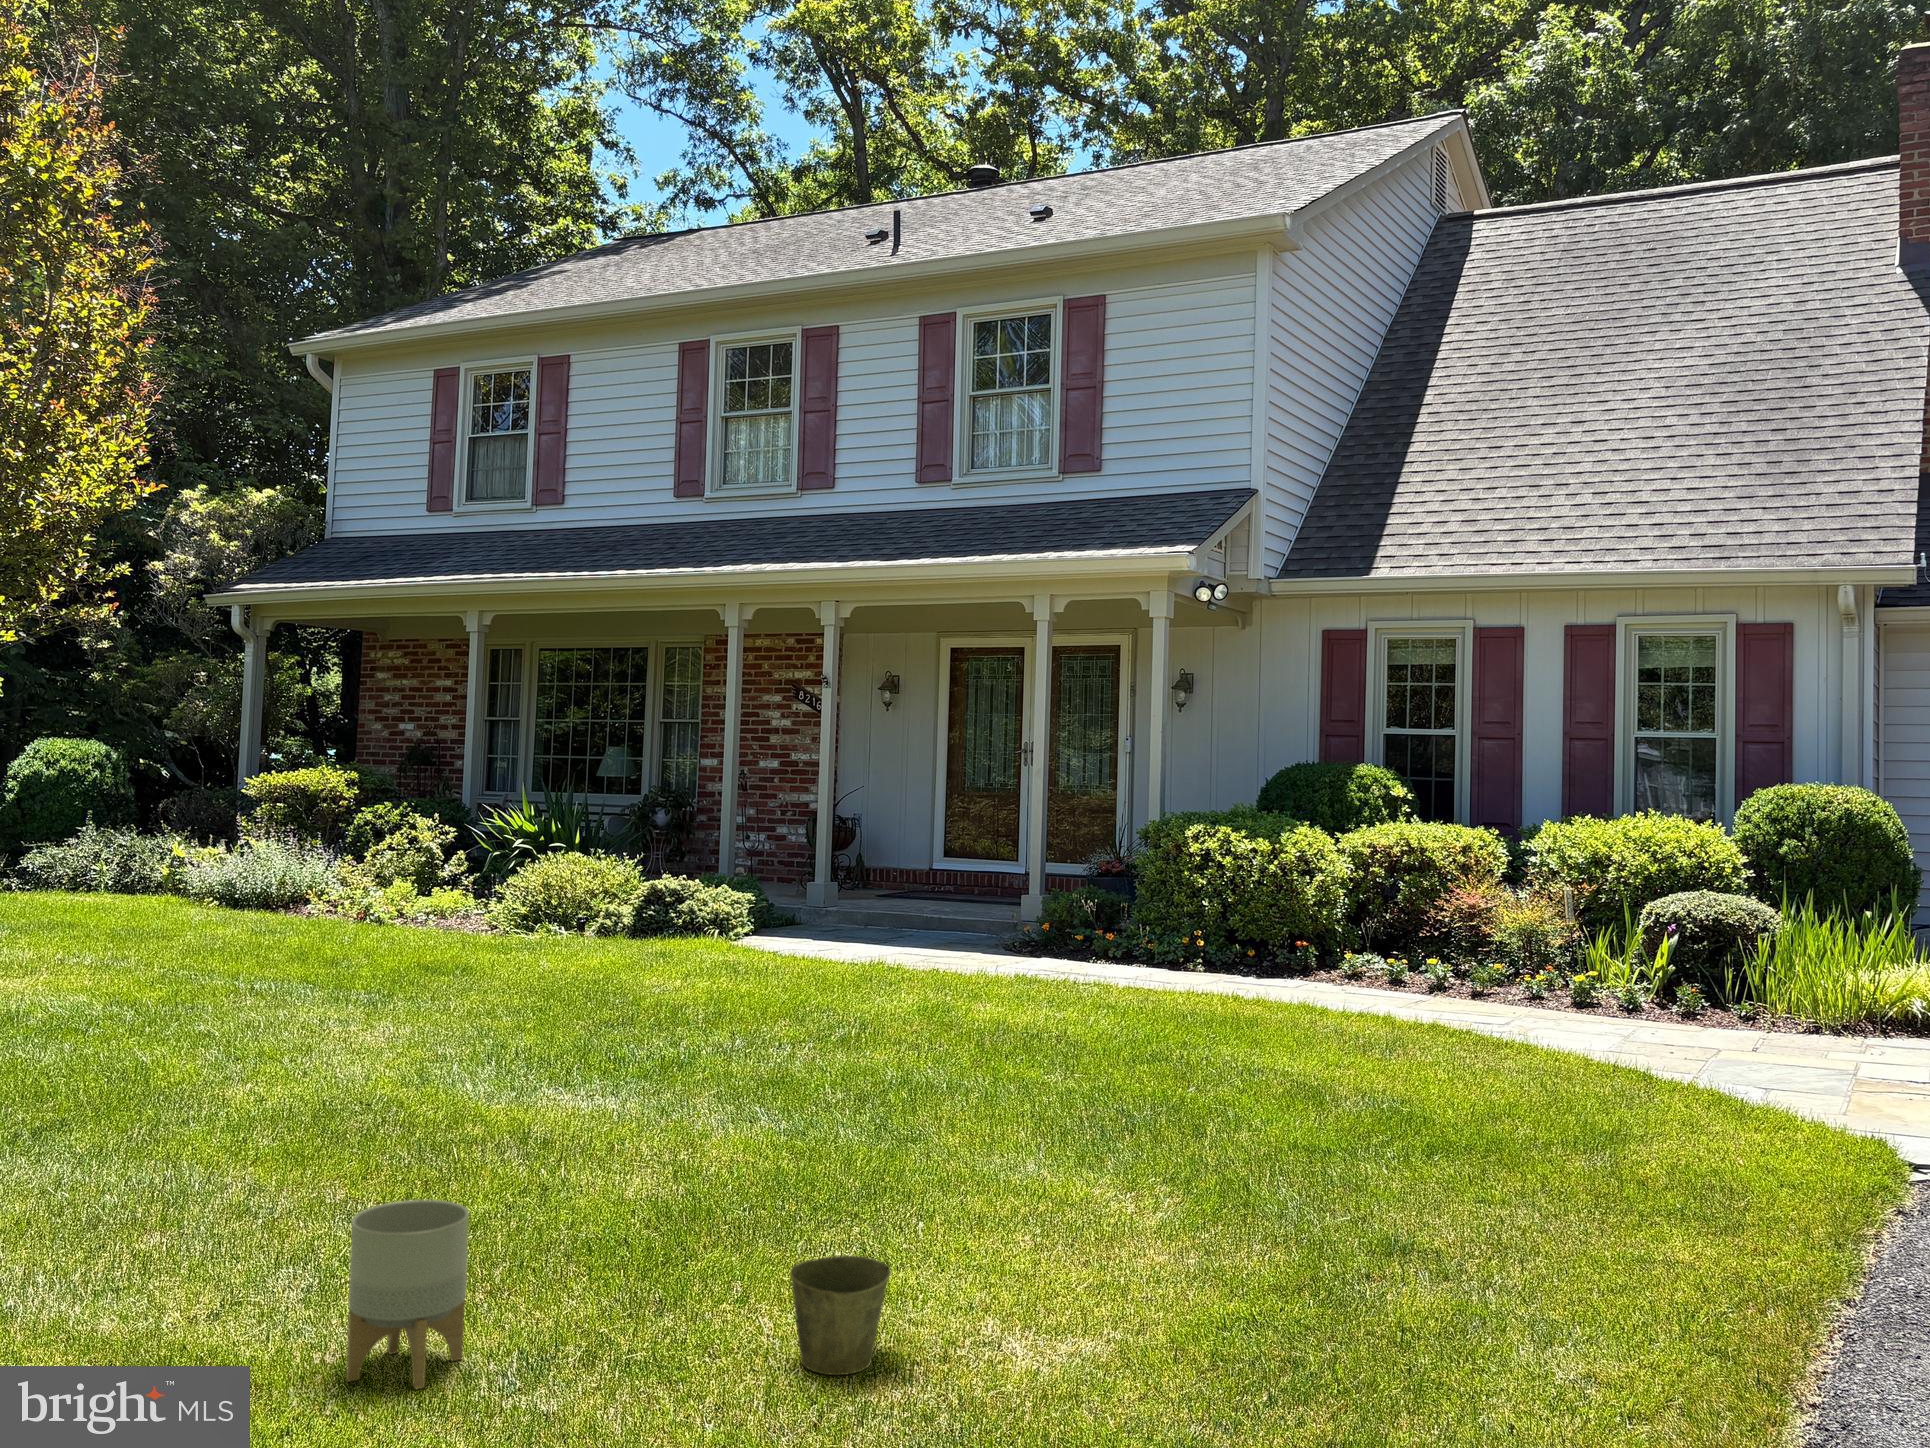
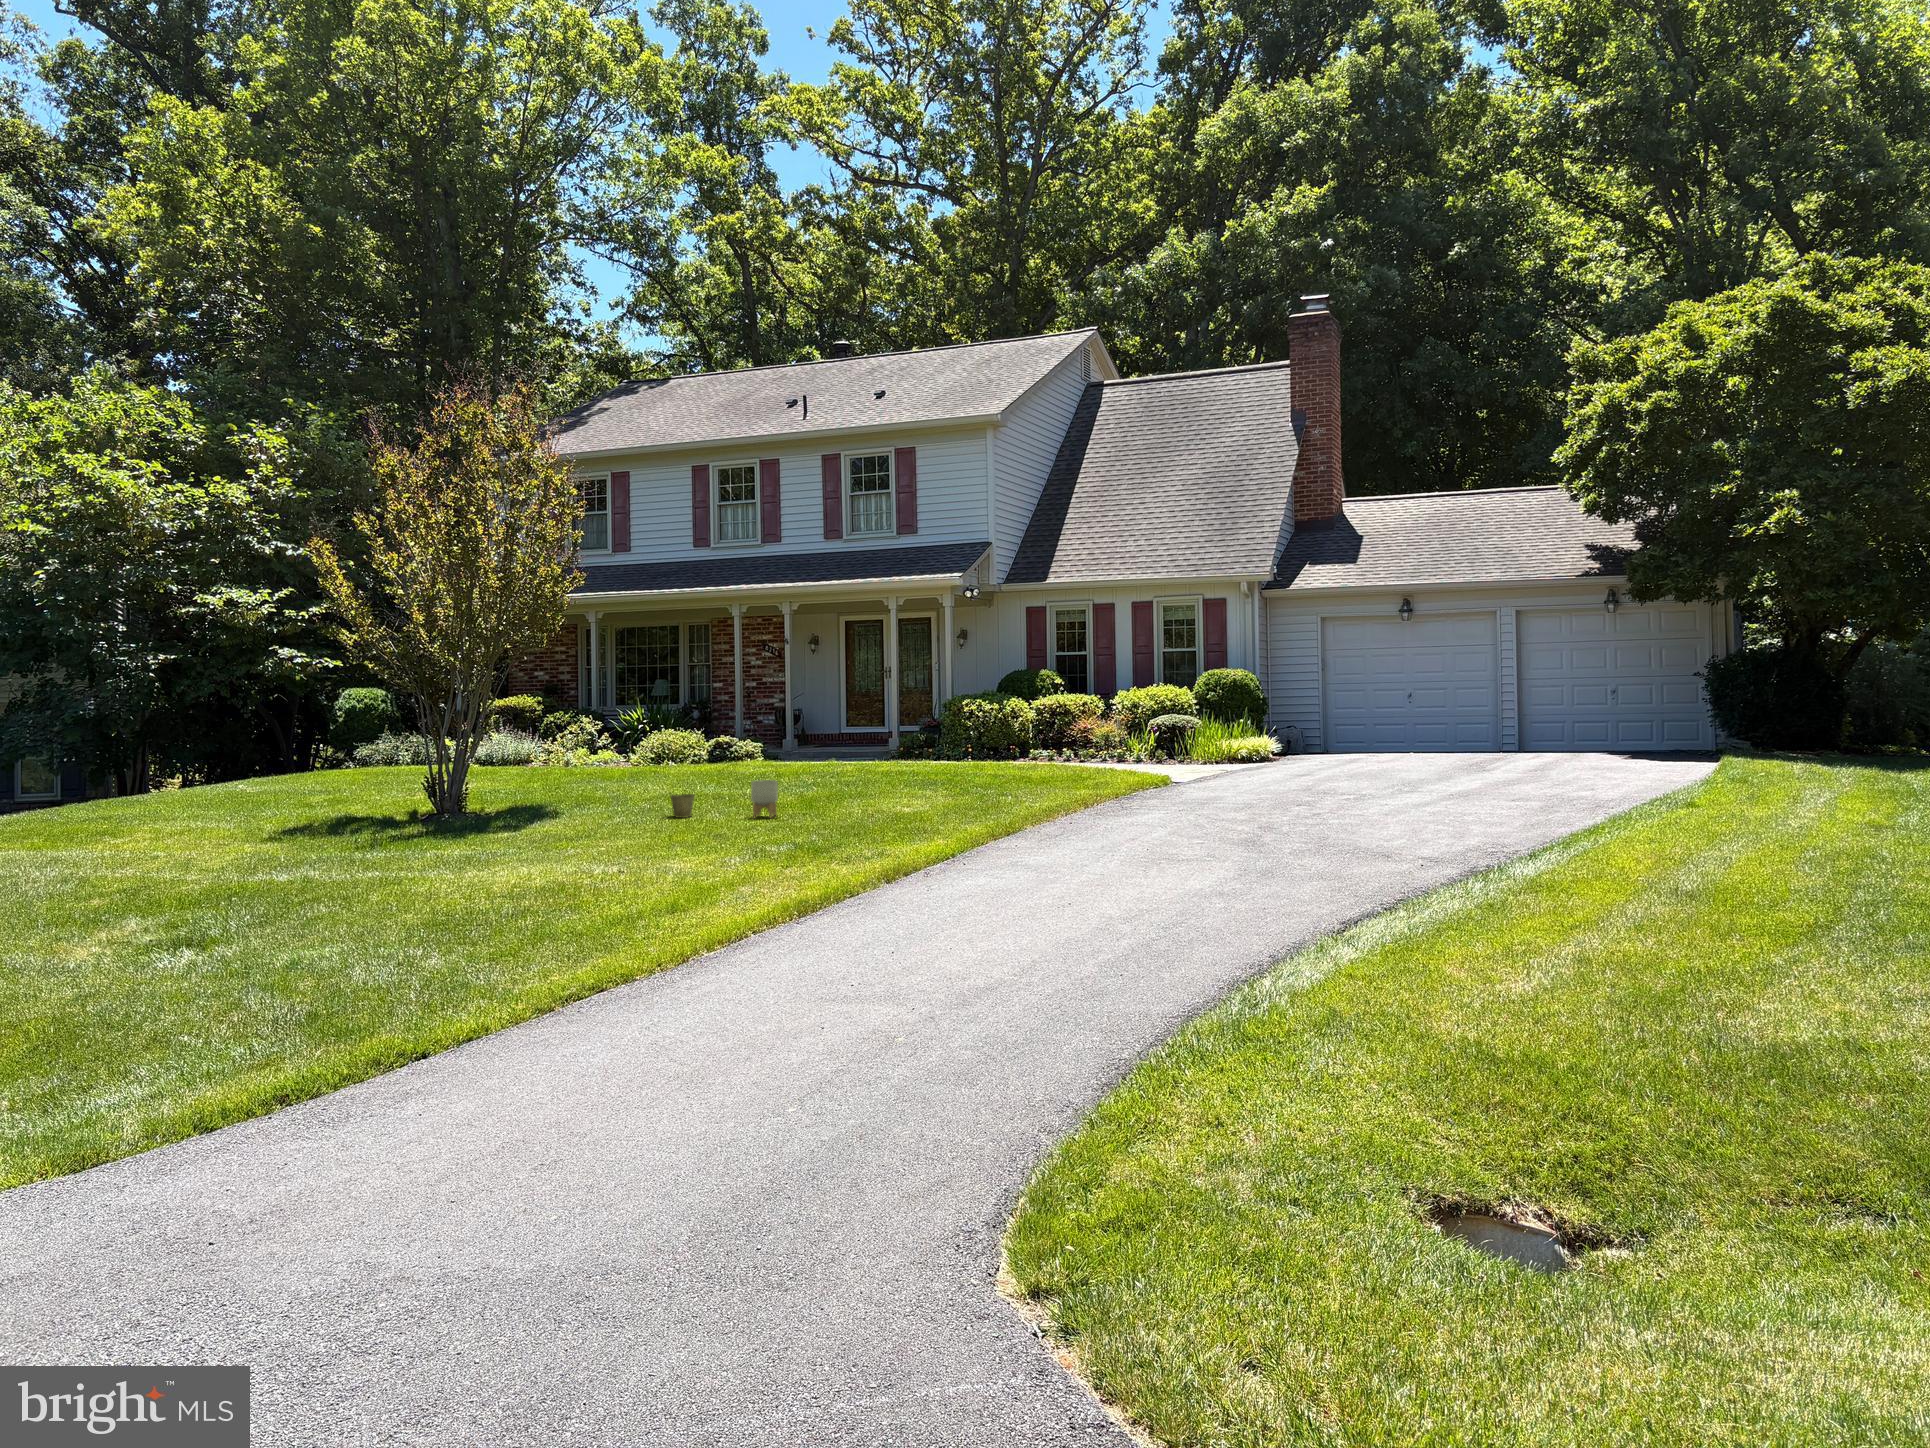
bucket: present [790,1214,891,1375] -> present [670,794,694,818]

